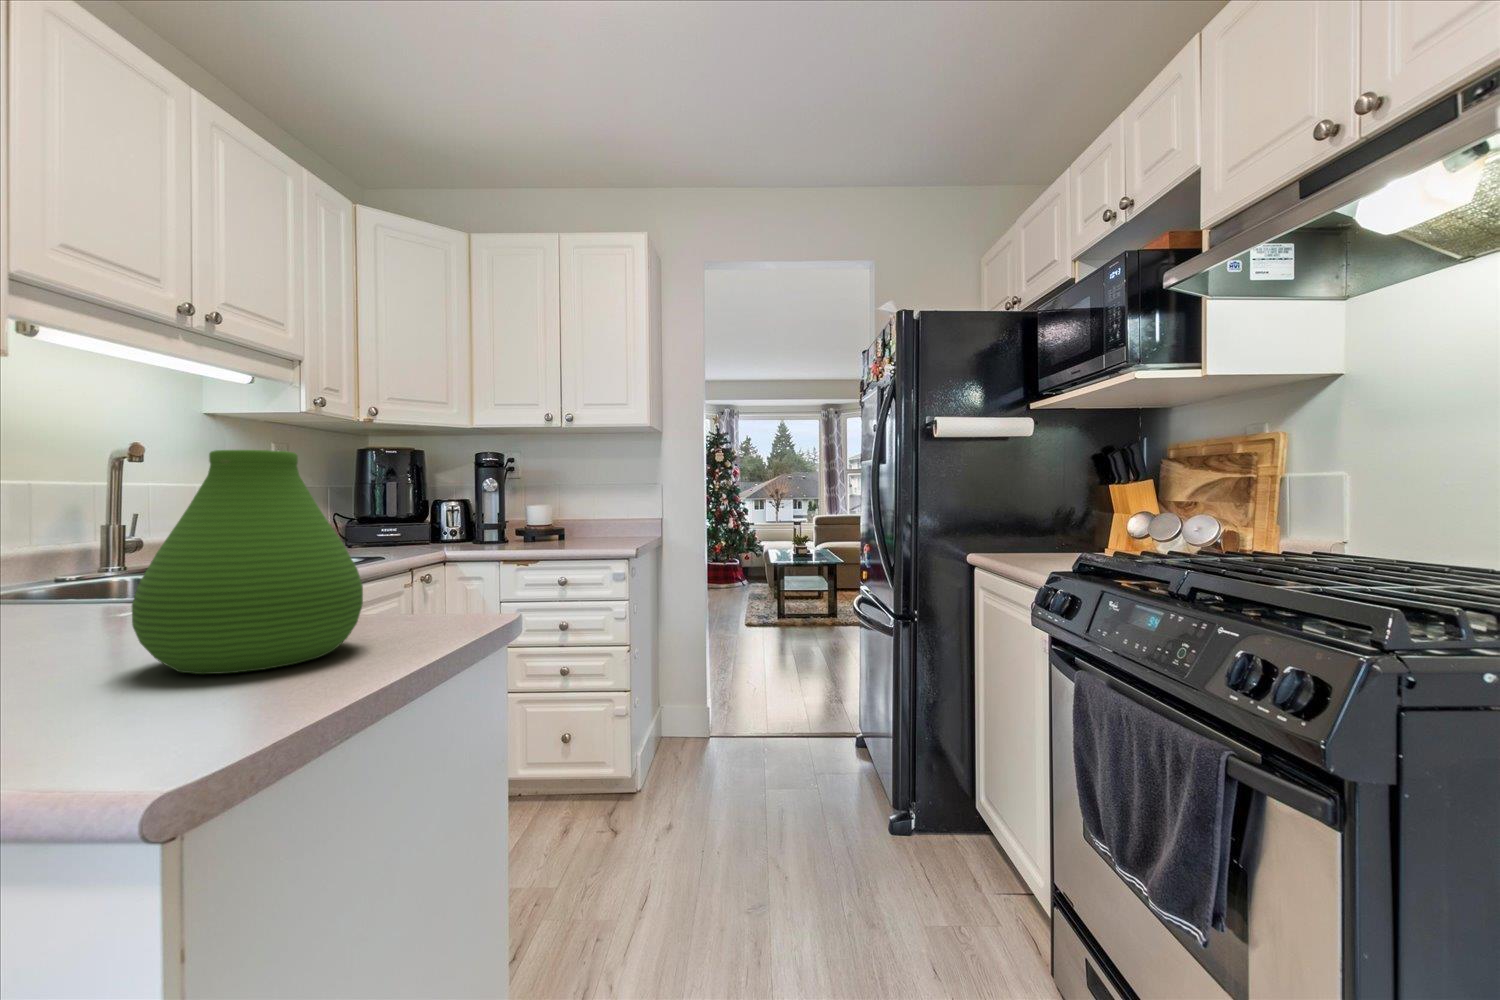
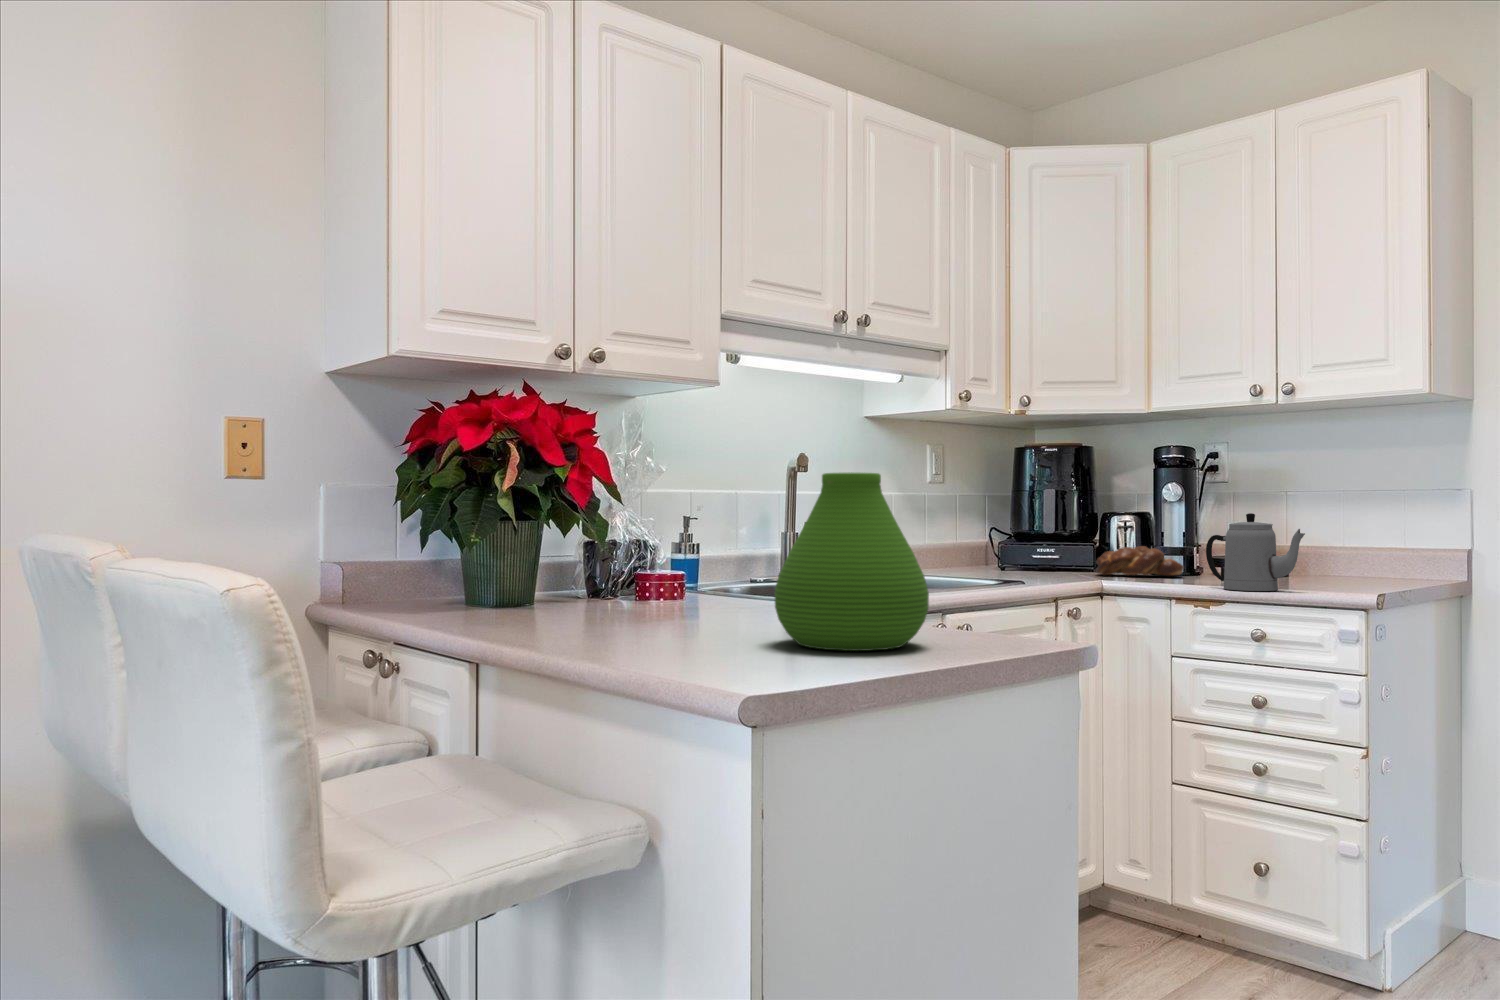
teapot: none [524,498,592,552] -> present [1206,513,1305,591]
bread loaf: none [431,524,498,547] -> present [1096,546,1184,576]

